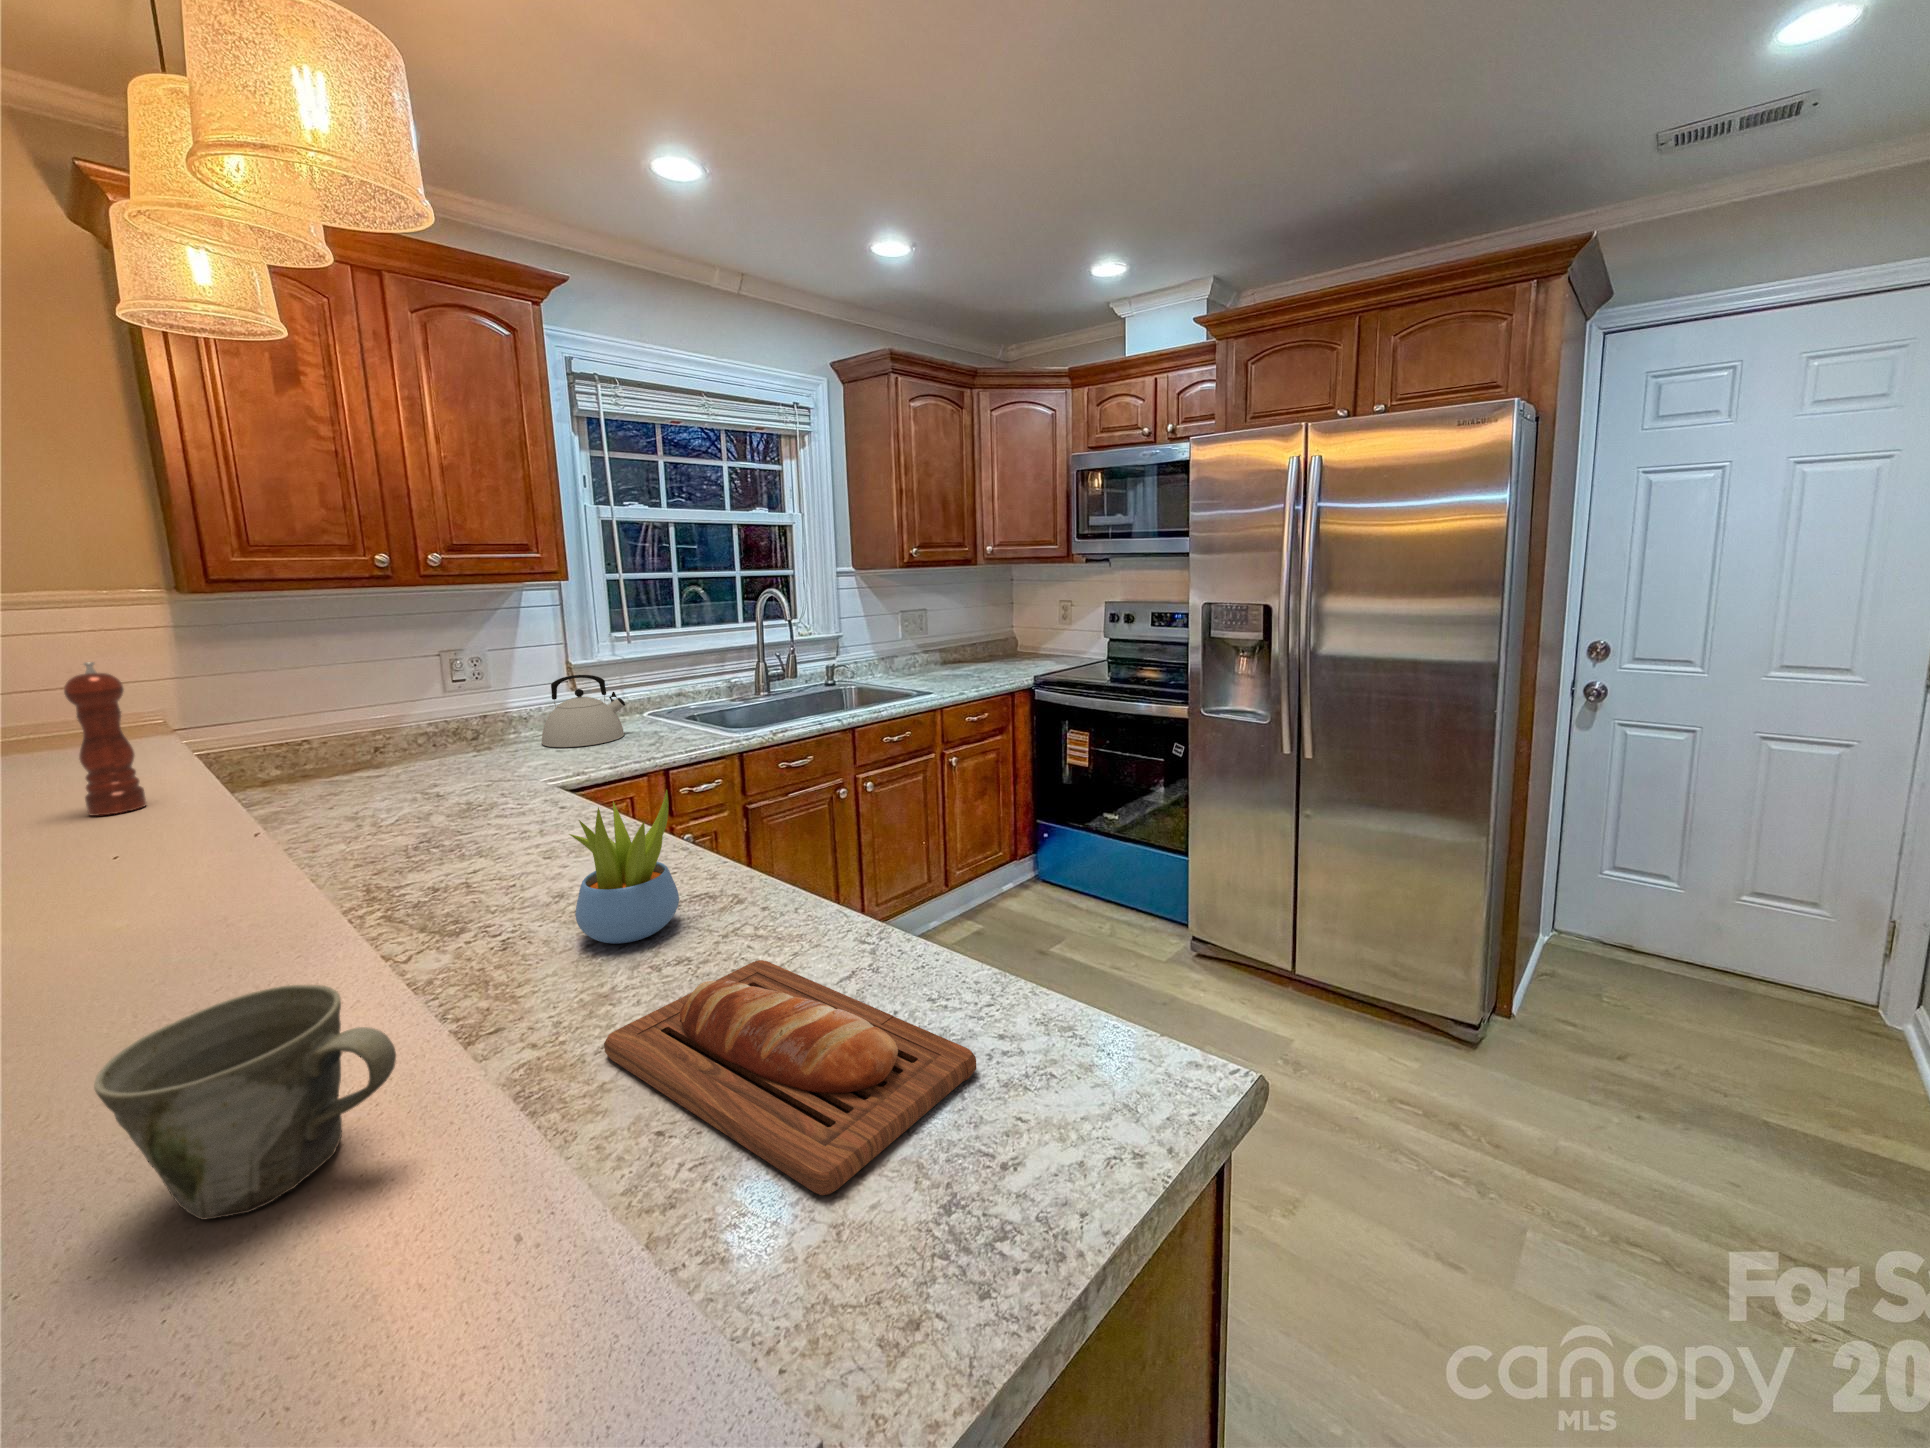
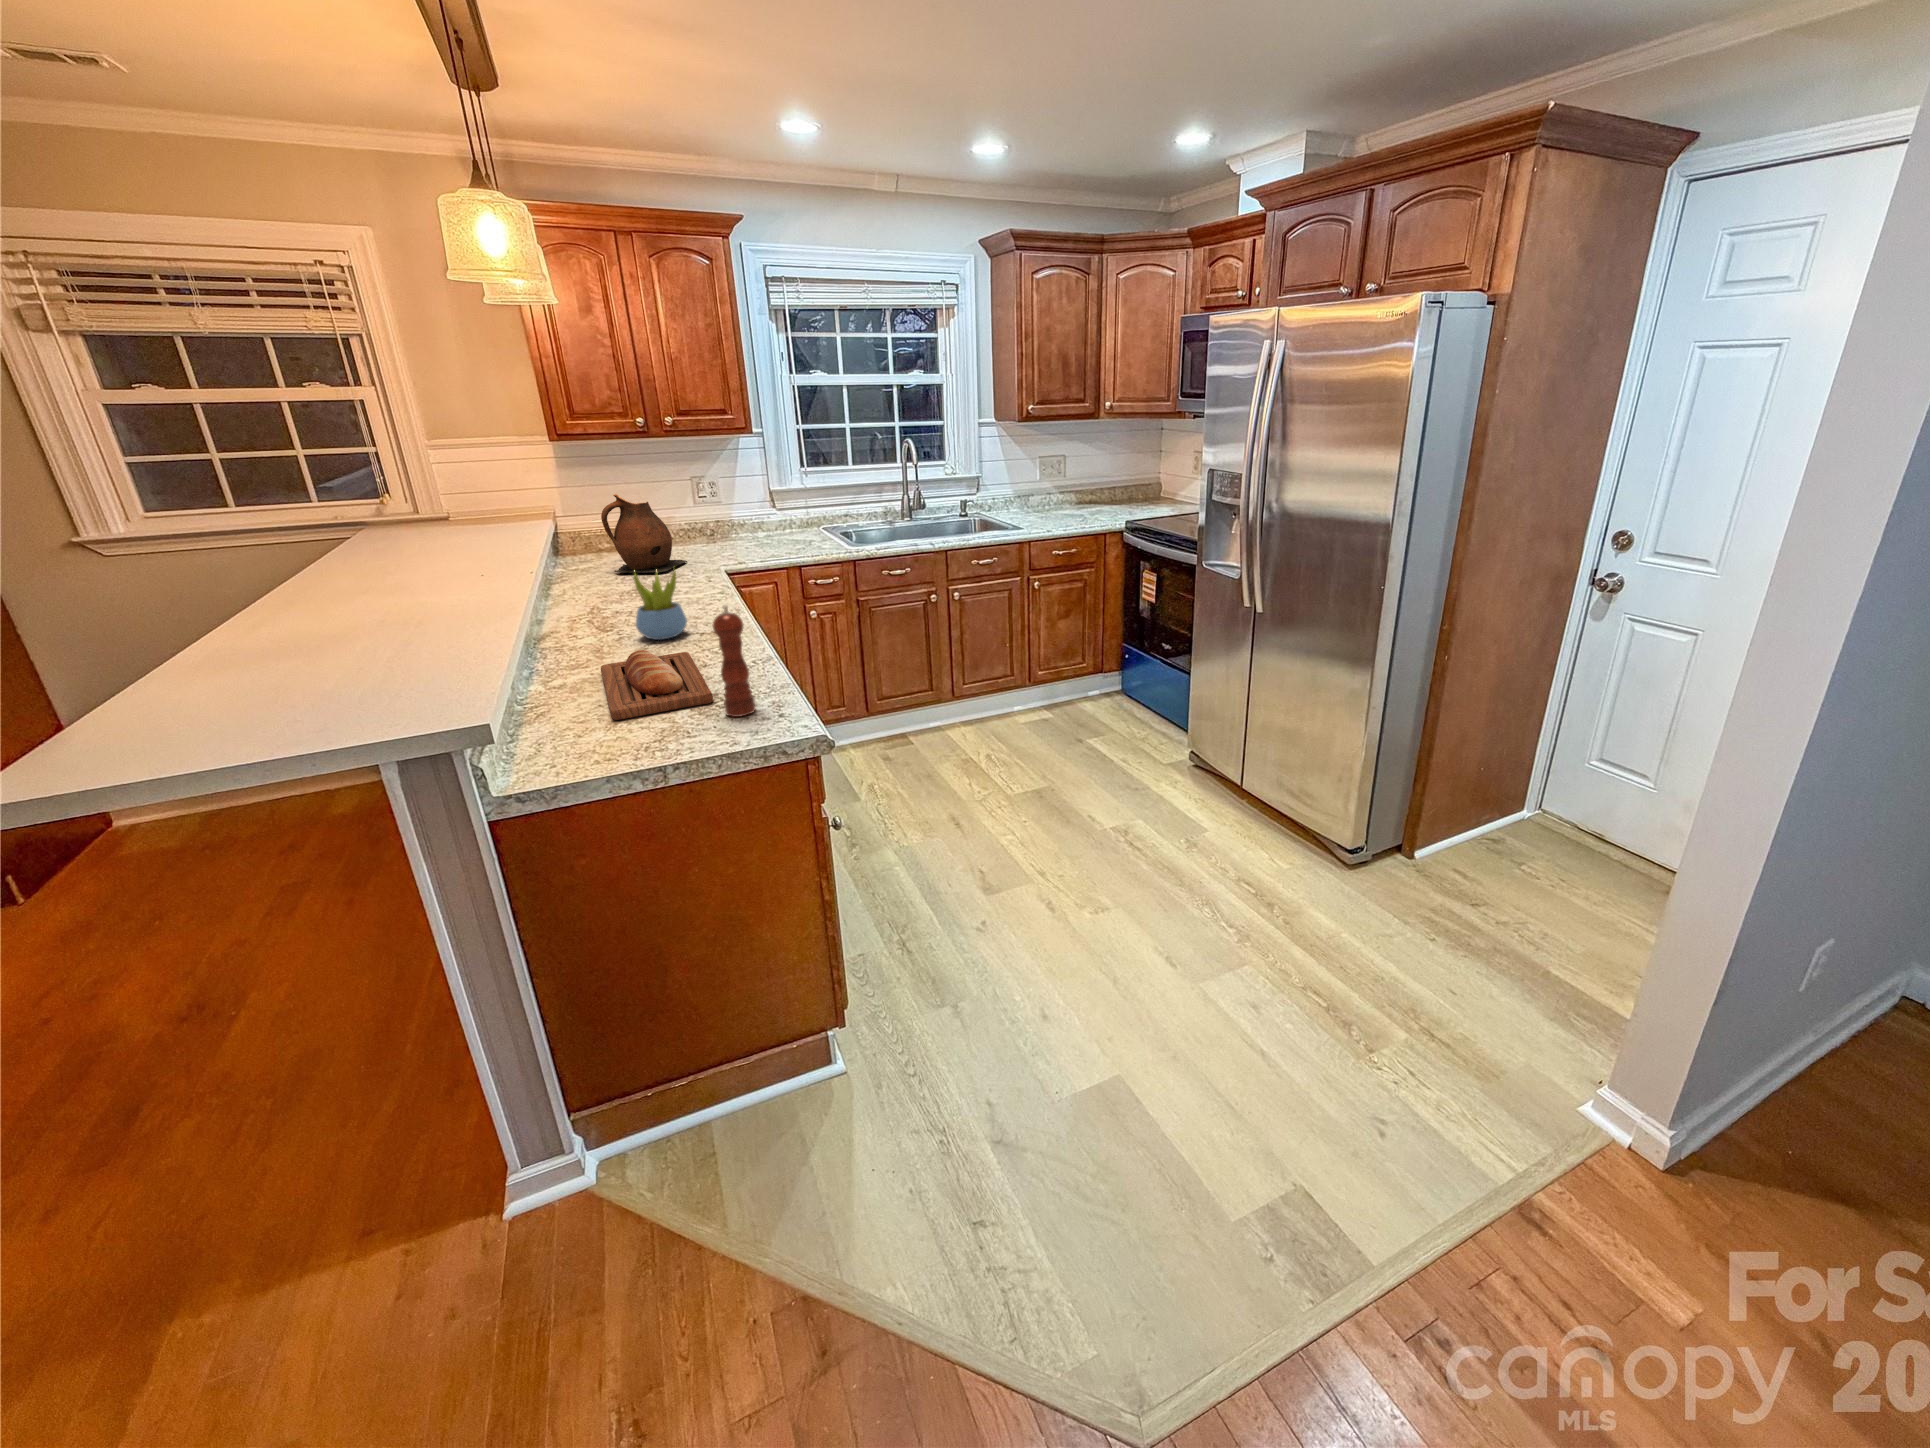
pepper mill: present [64,662,147,816] -> present [713,605,756,717]
kettle: present [542,675,625,747] -> none [742,498,792,546]
ceramic pitcher: none [325,679,482,818] -> present [601,494,687,573]
mug: present [94,985,396,1220] -> none [389,602,460,660]

